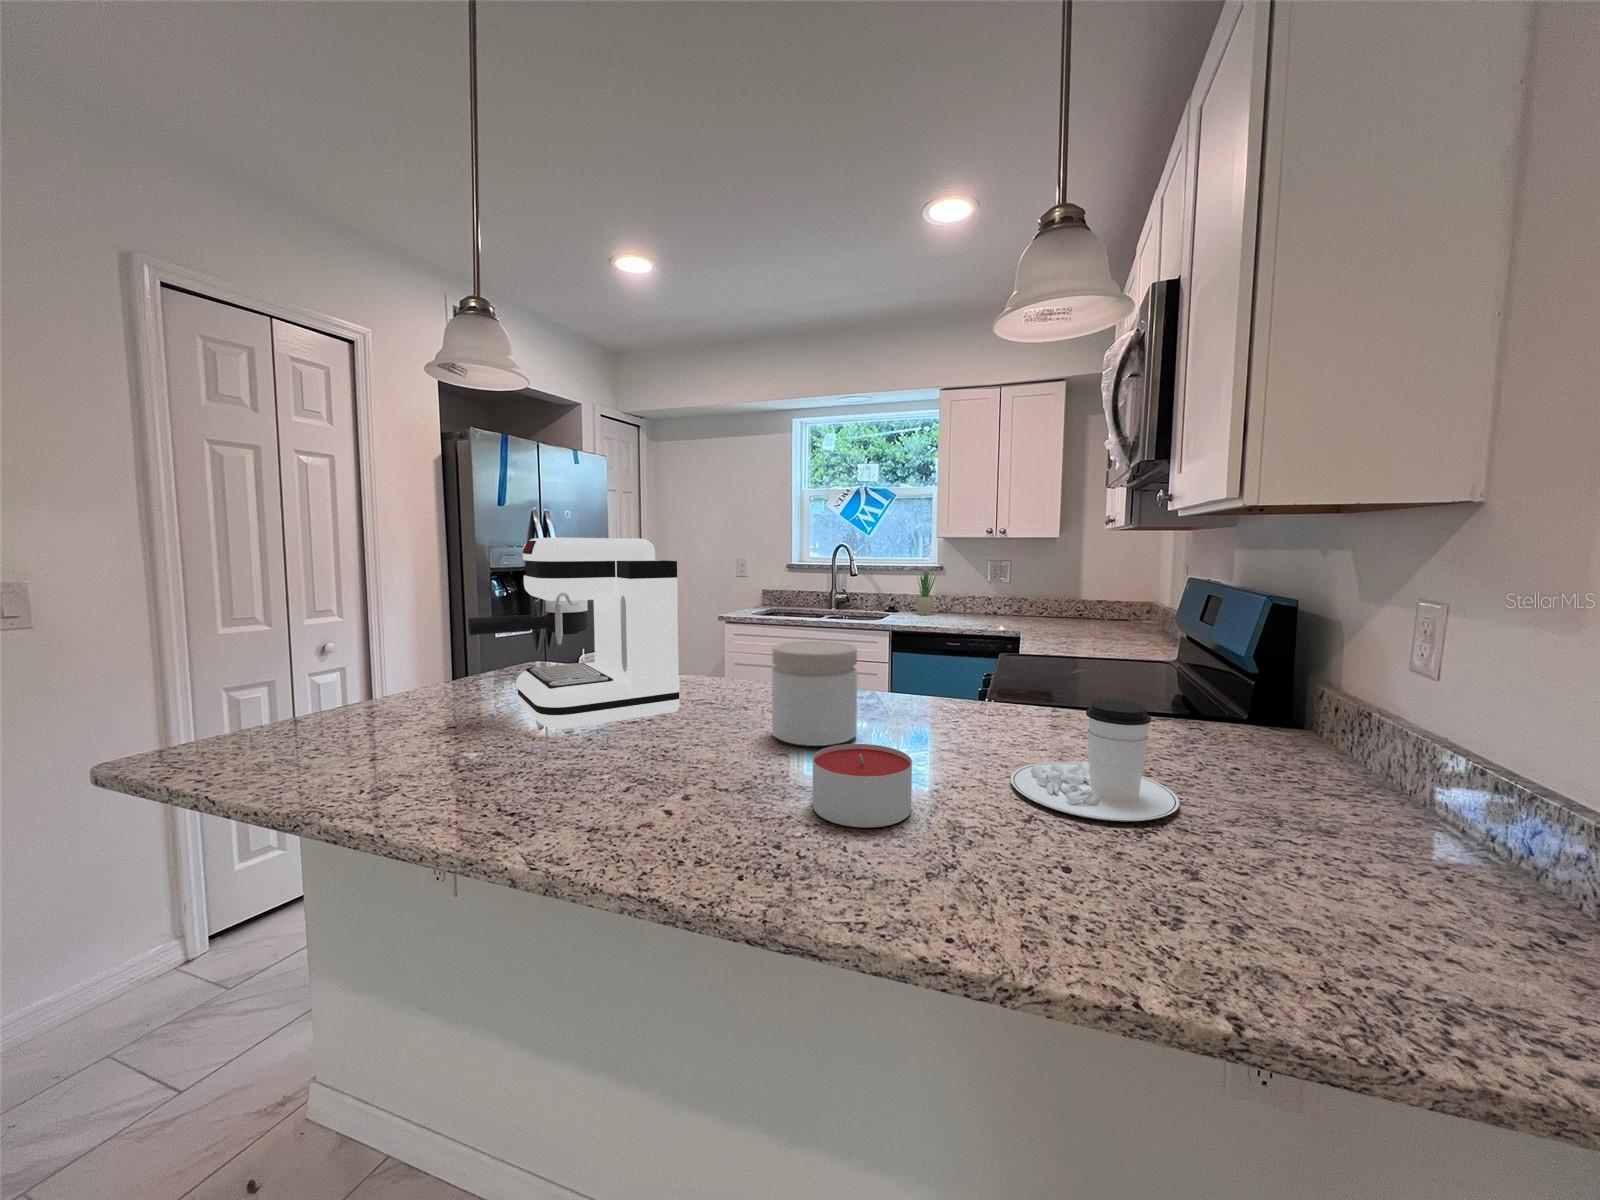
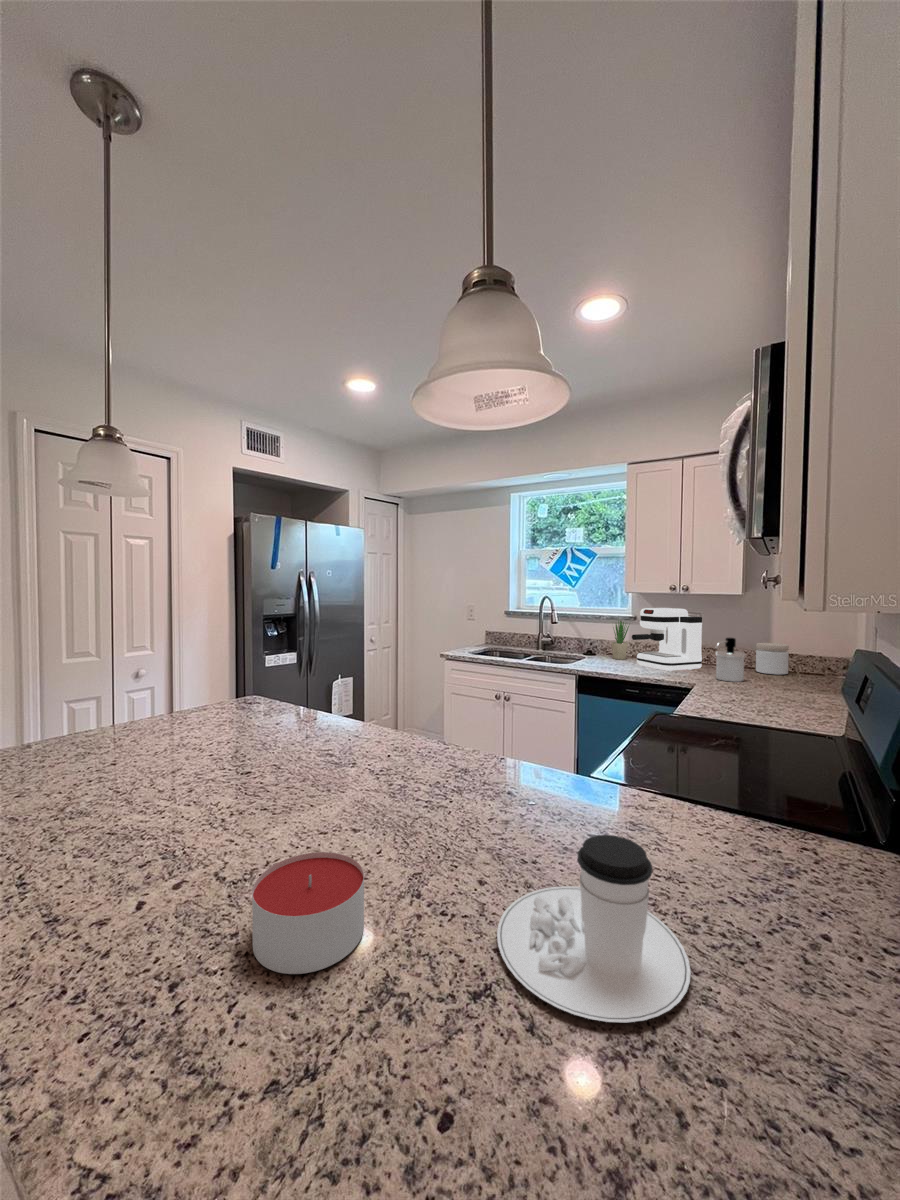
coffee maker: present [468,538,680,732] -> present [632,608,702,672]
soap dispenser: none [1036,584,1066,630] -> present [716,638,745,682]
jar: present [772,641,857,746] -> present [756,643,789,675]

